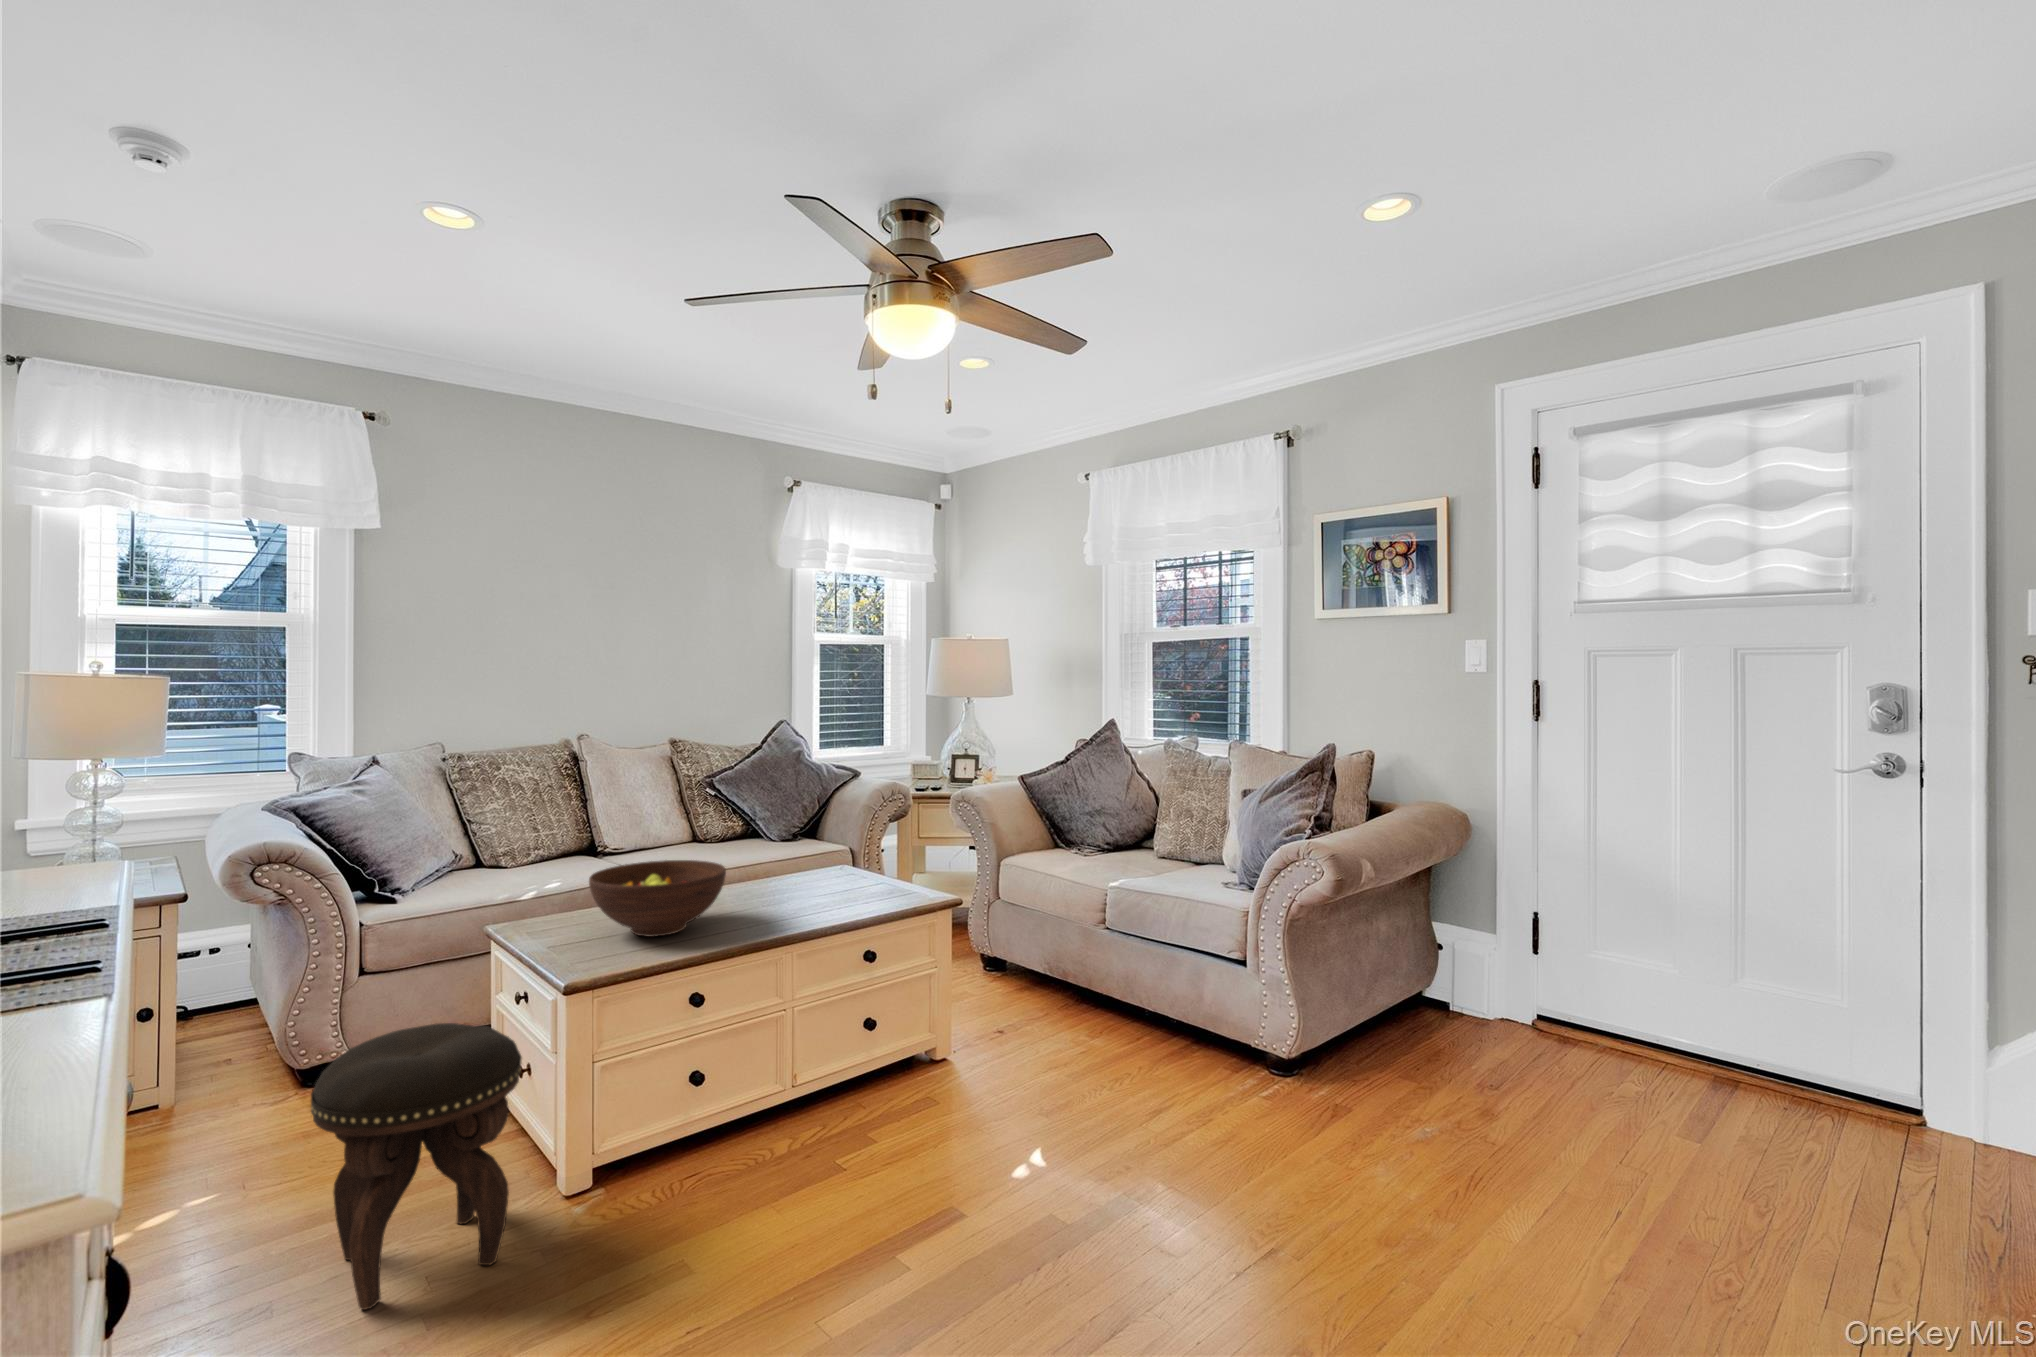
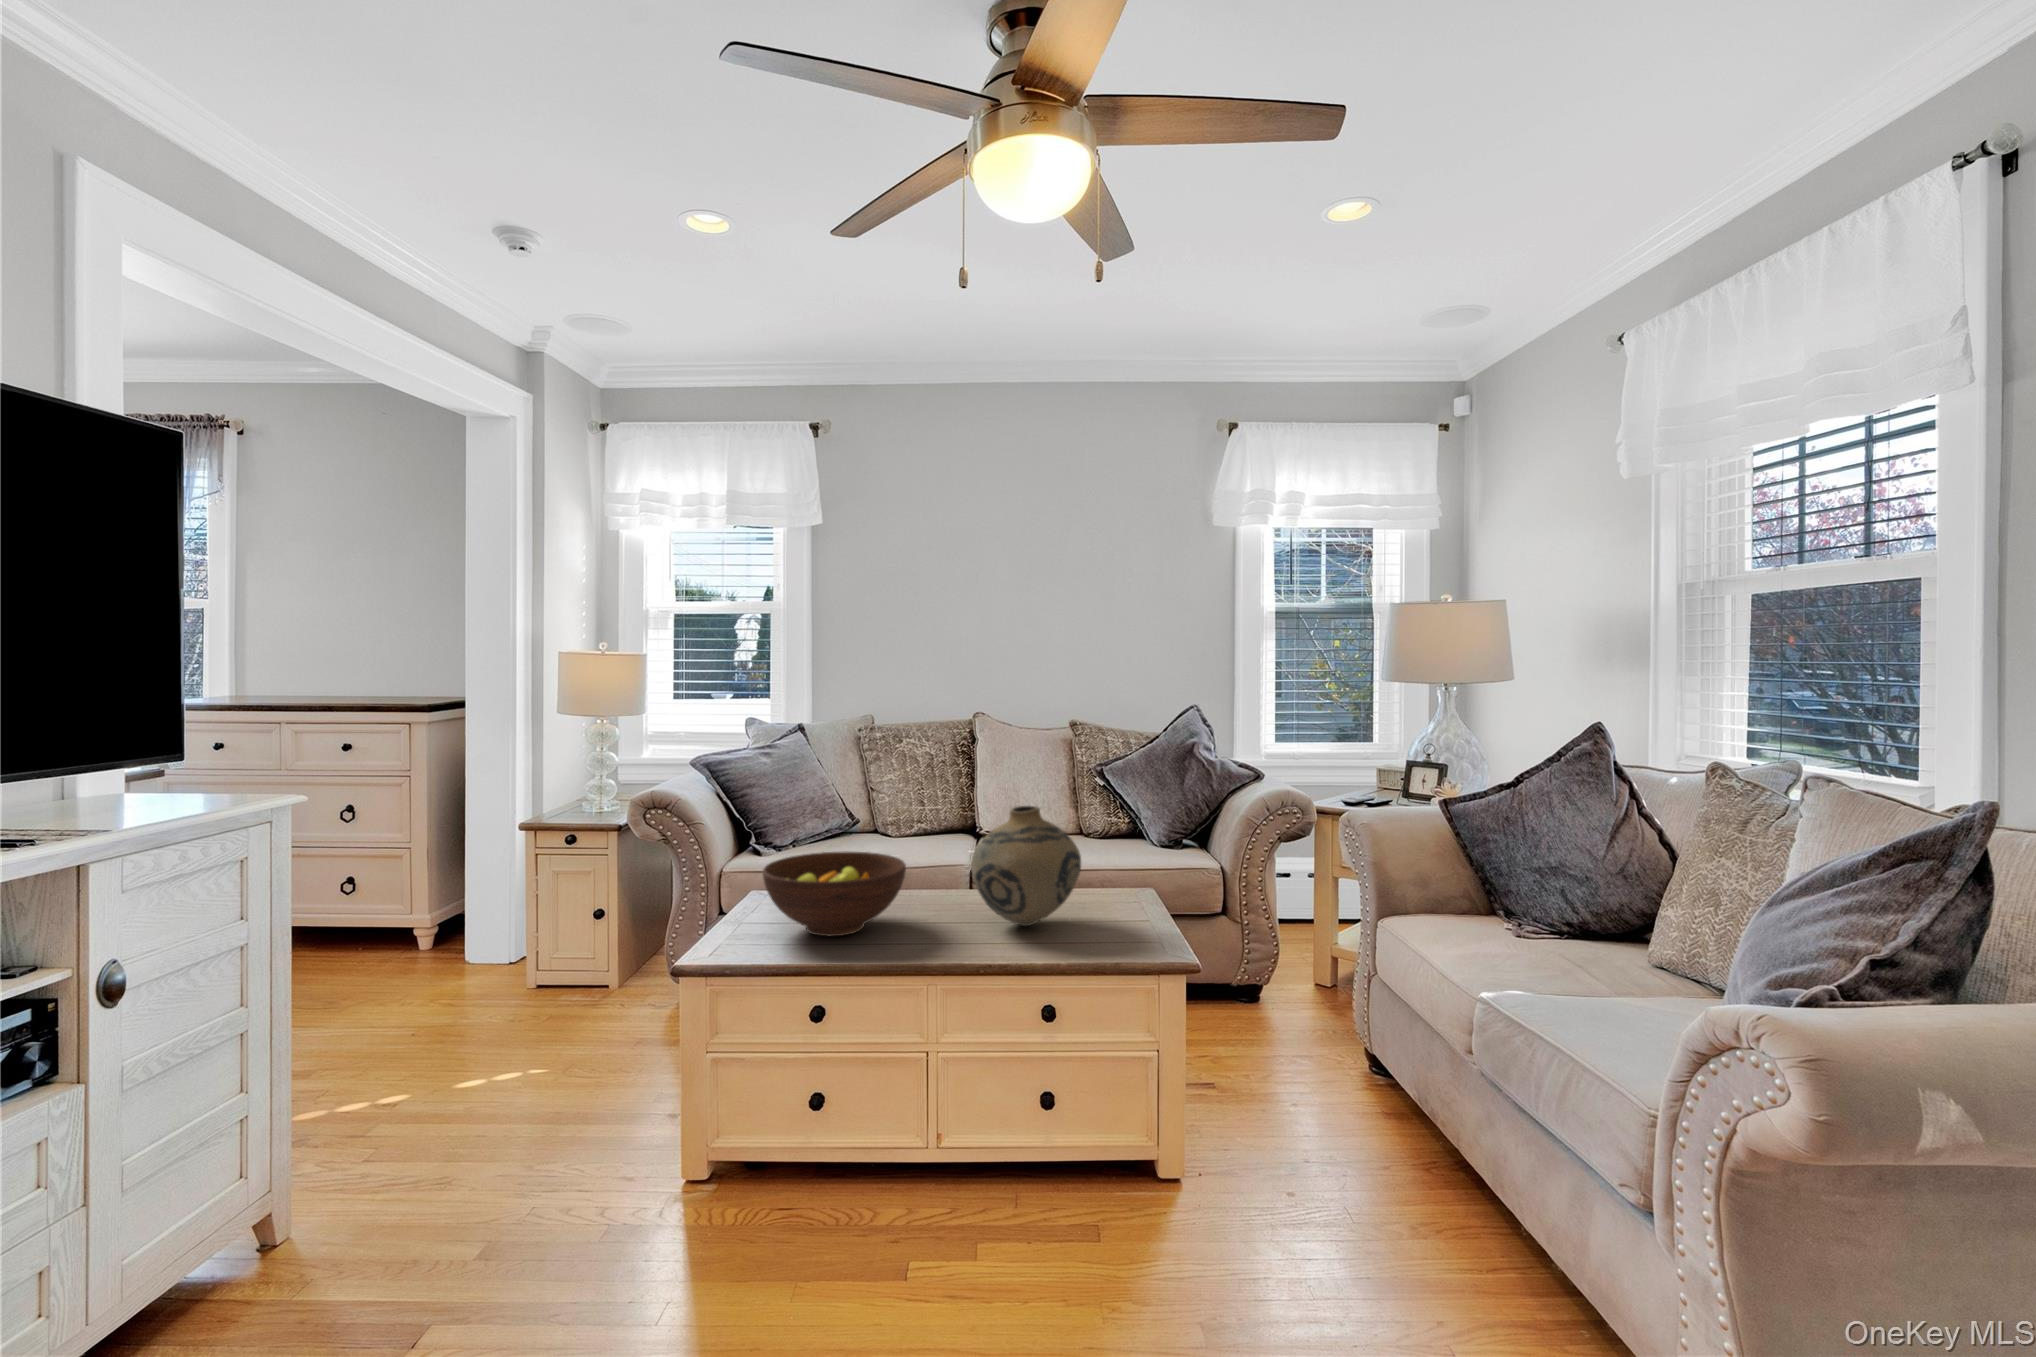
vase: none [763,802,858,900] -> present [971,806,1081,926]
footstool: present [311,1023,522,1310] -> none [425,979,618,1235]

